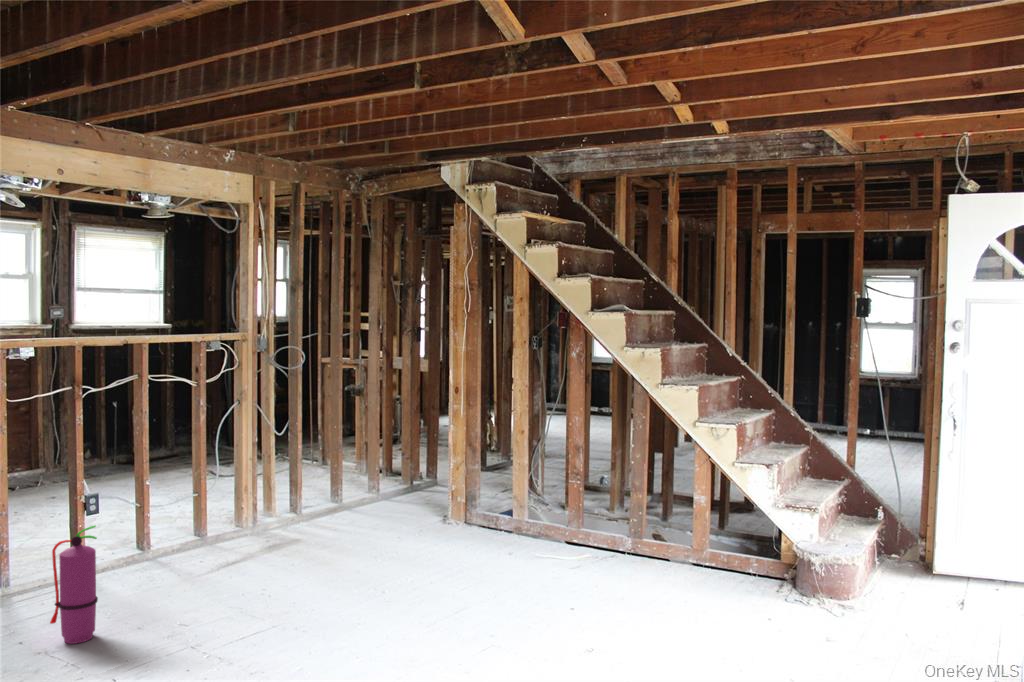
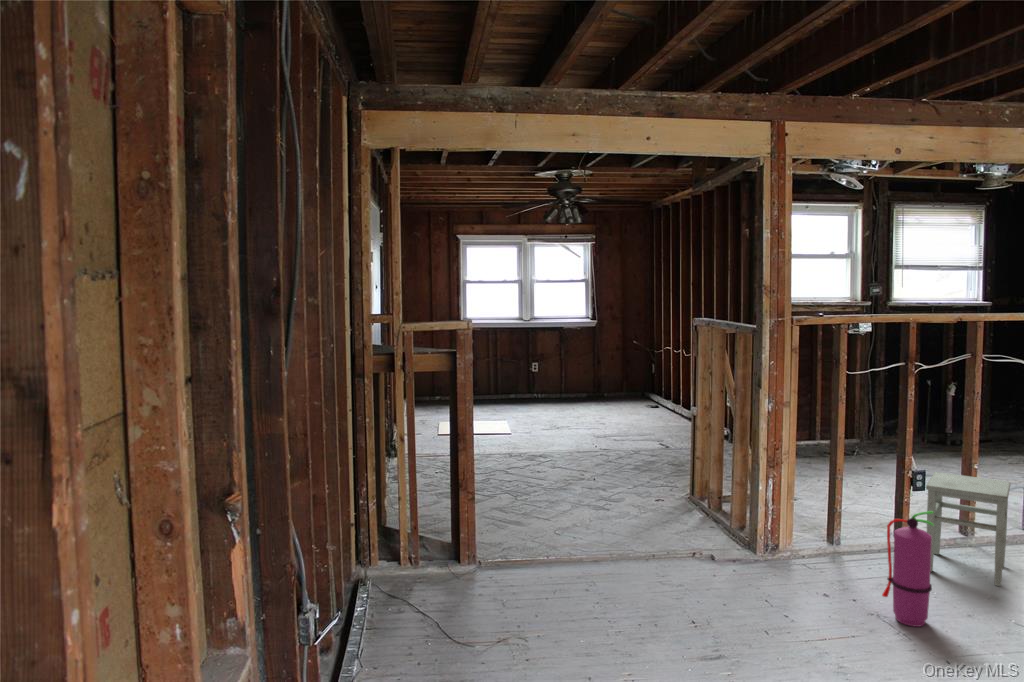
stool: none [97,489,173,591] -> present [926,472,1010,586]

